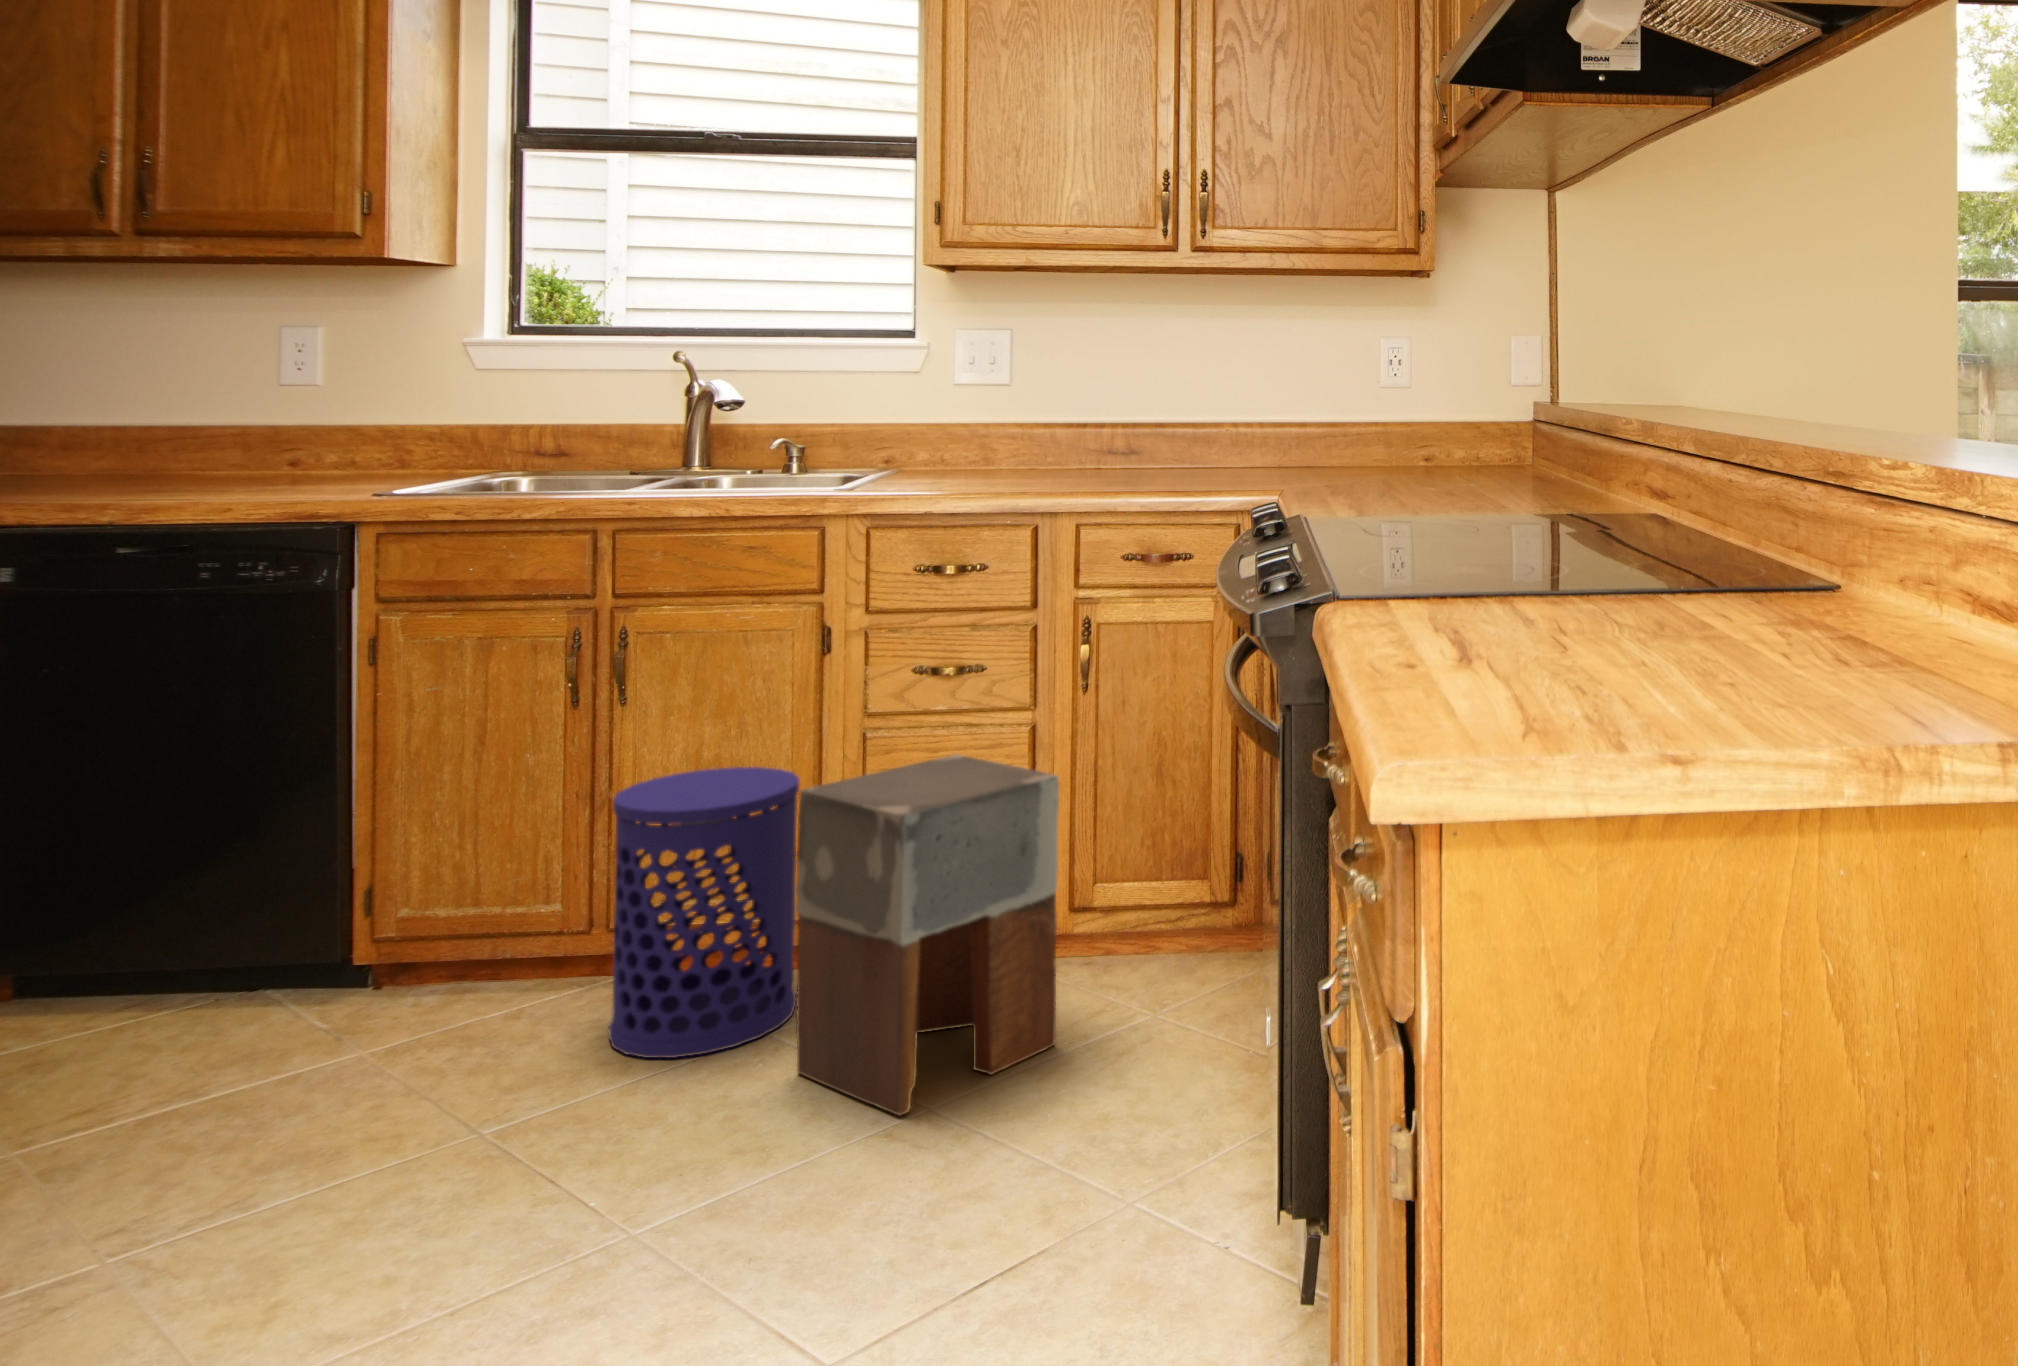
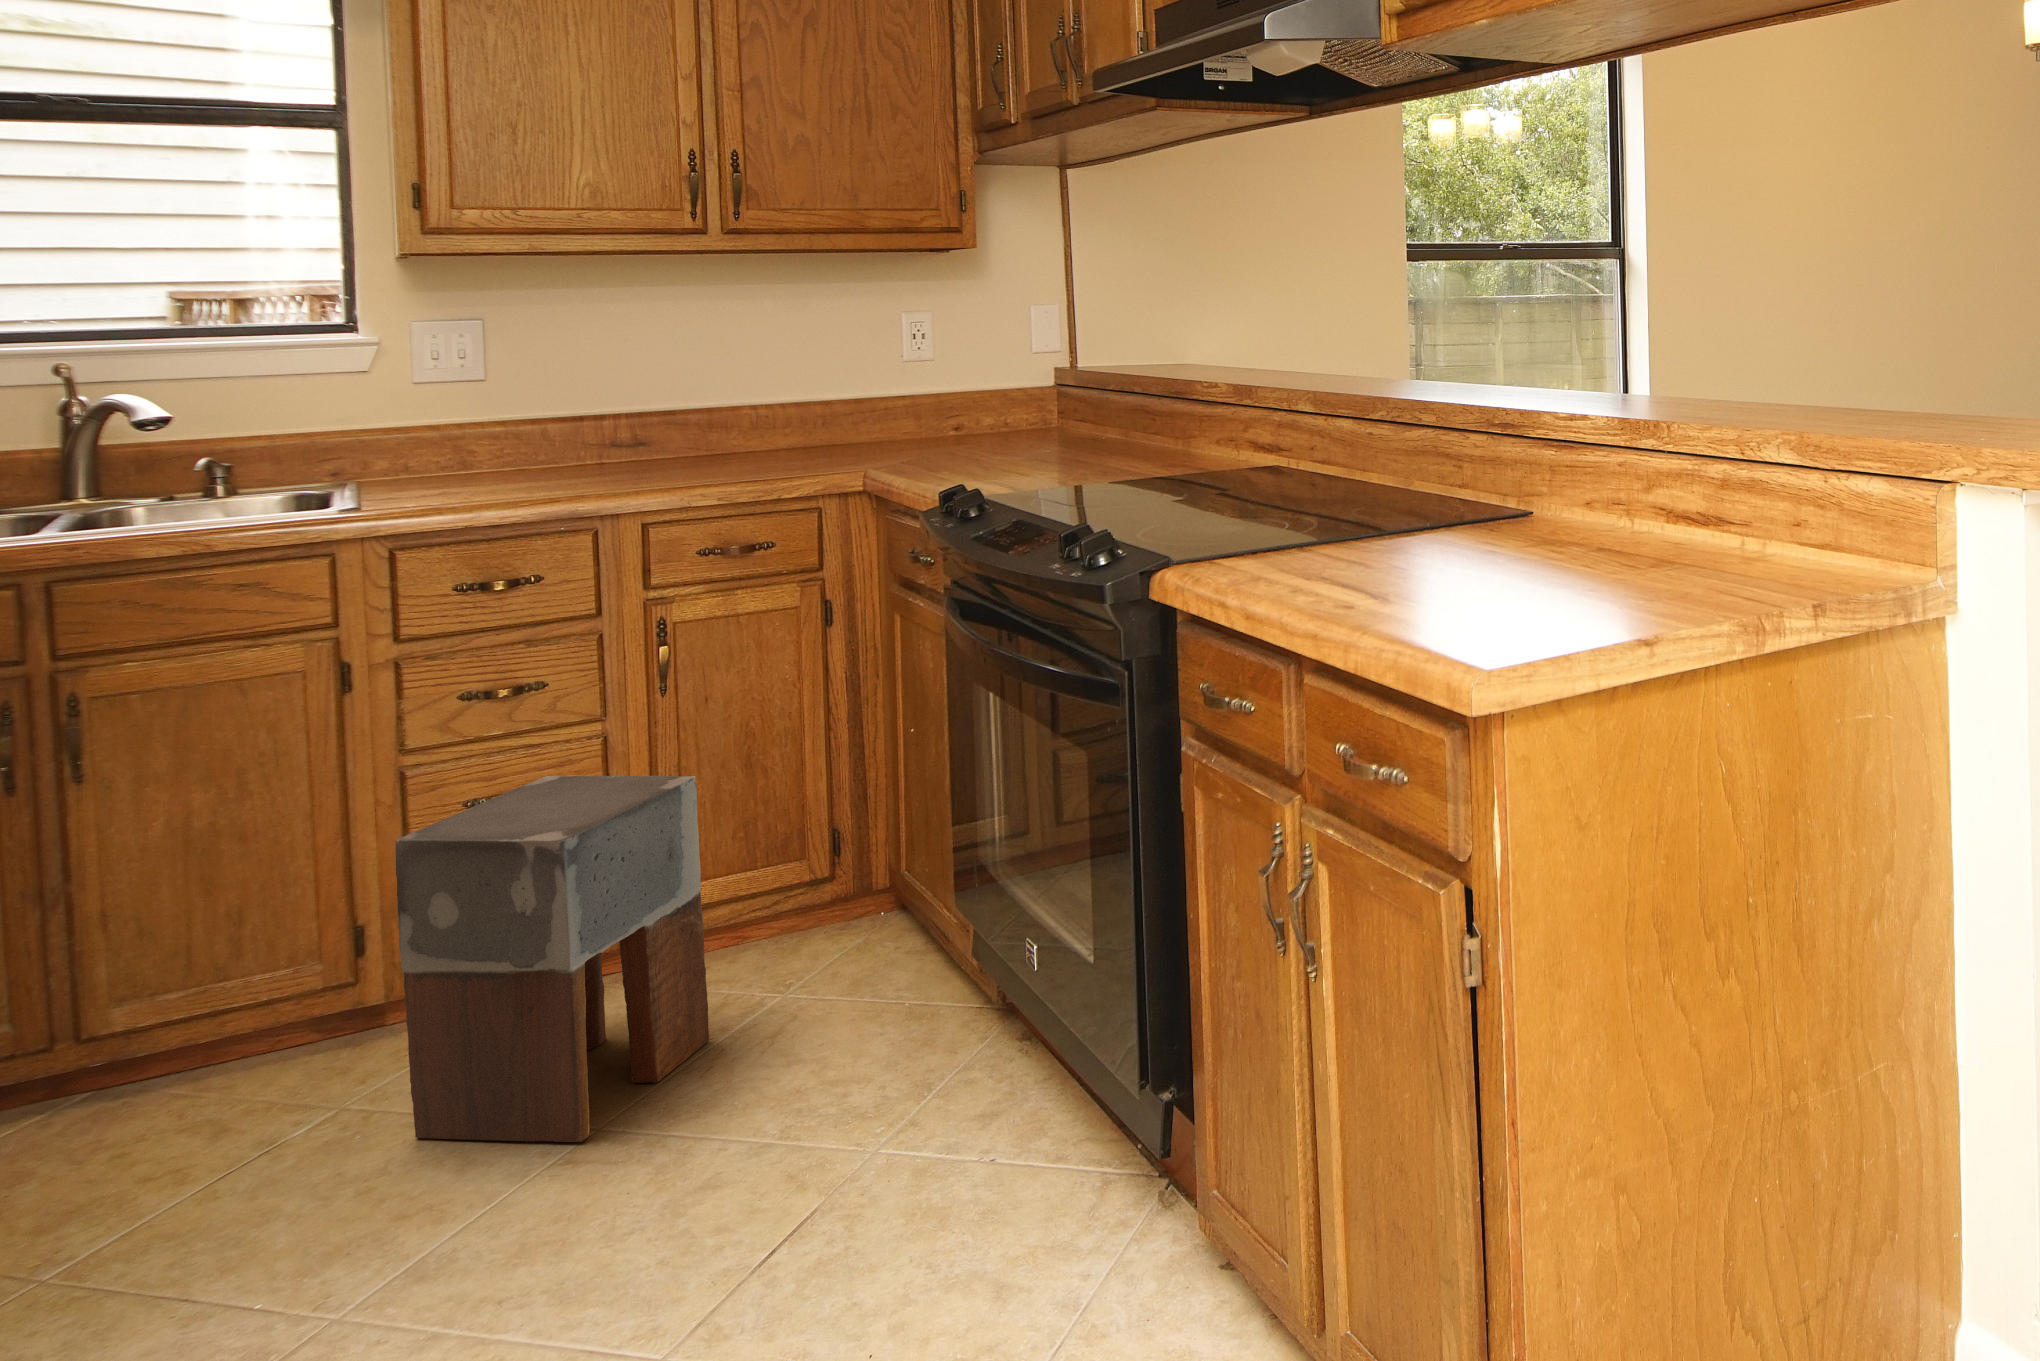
waste bin: present [609,767,799,1058] -> none [93,829,358,1179]

